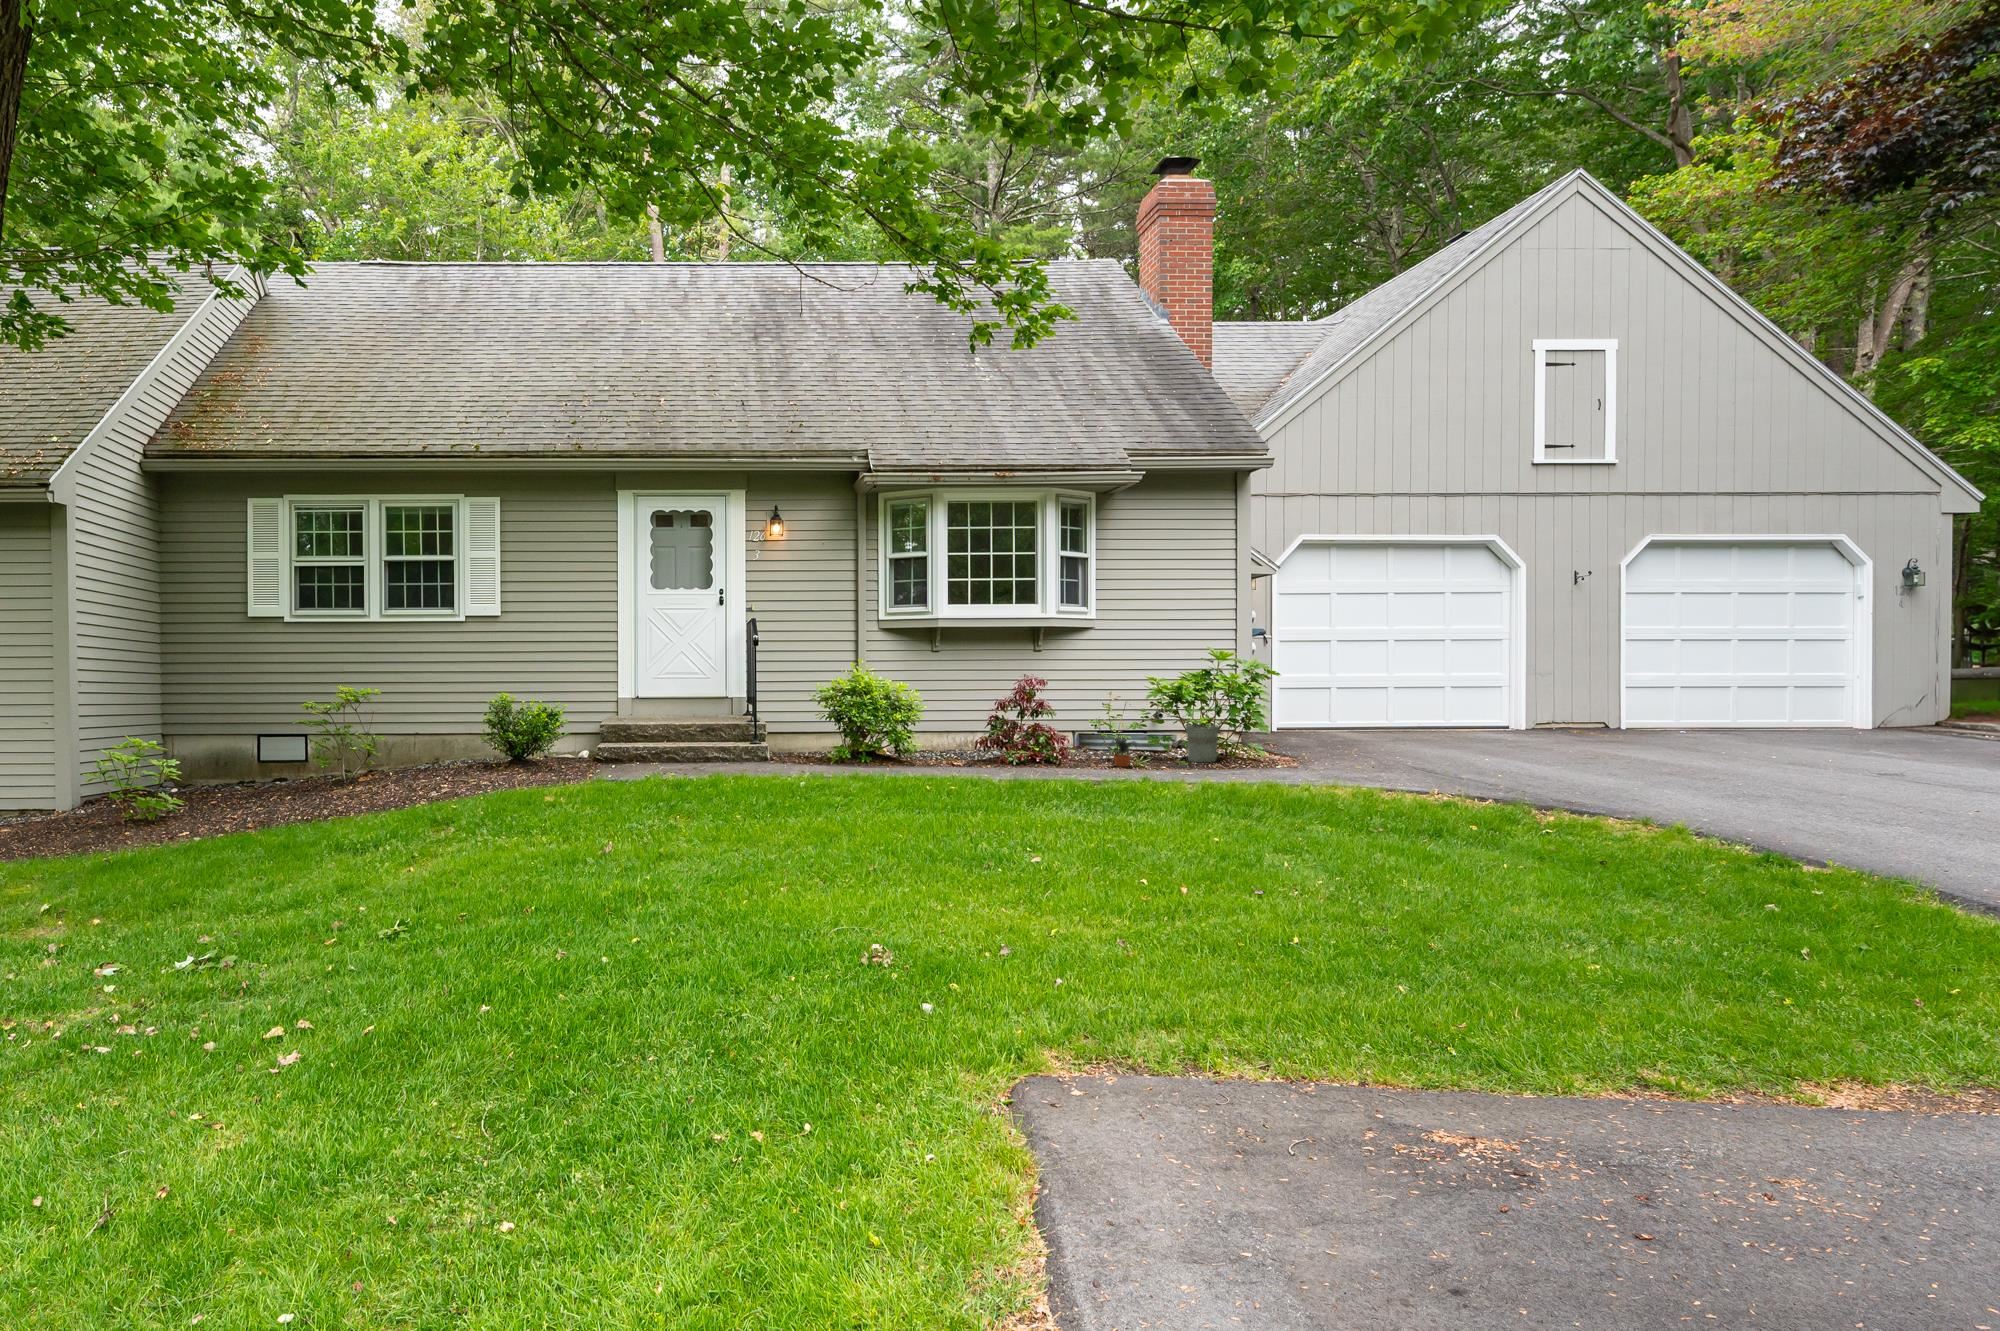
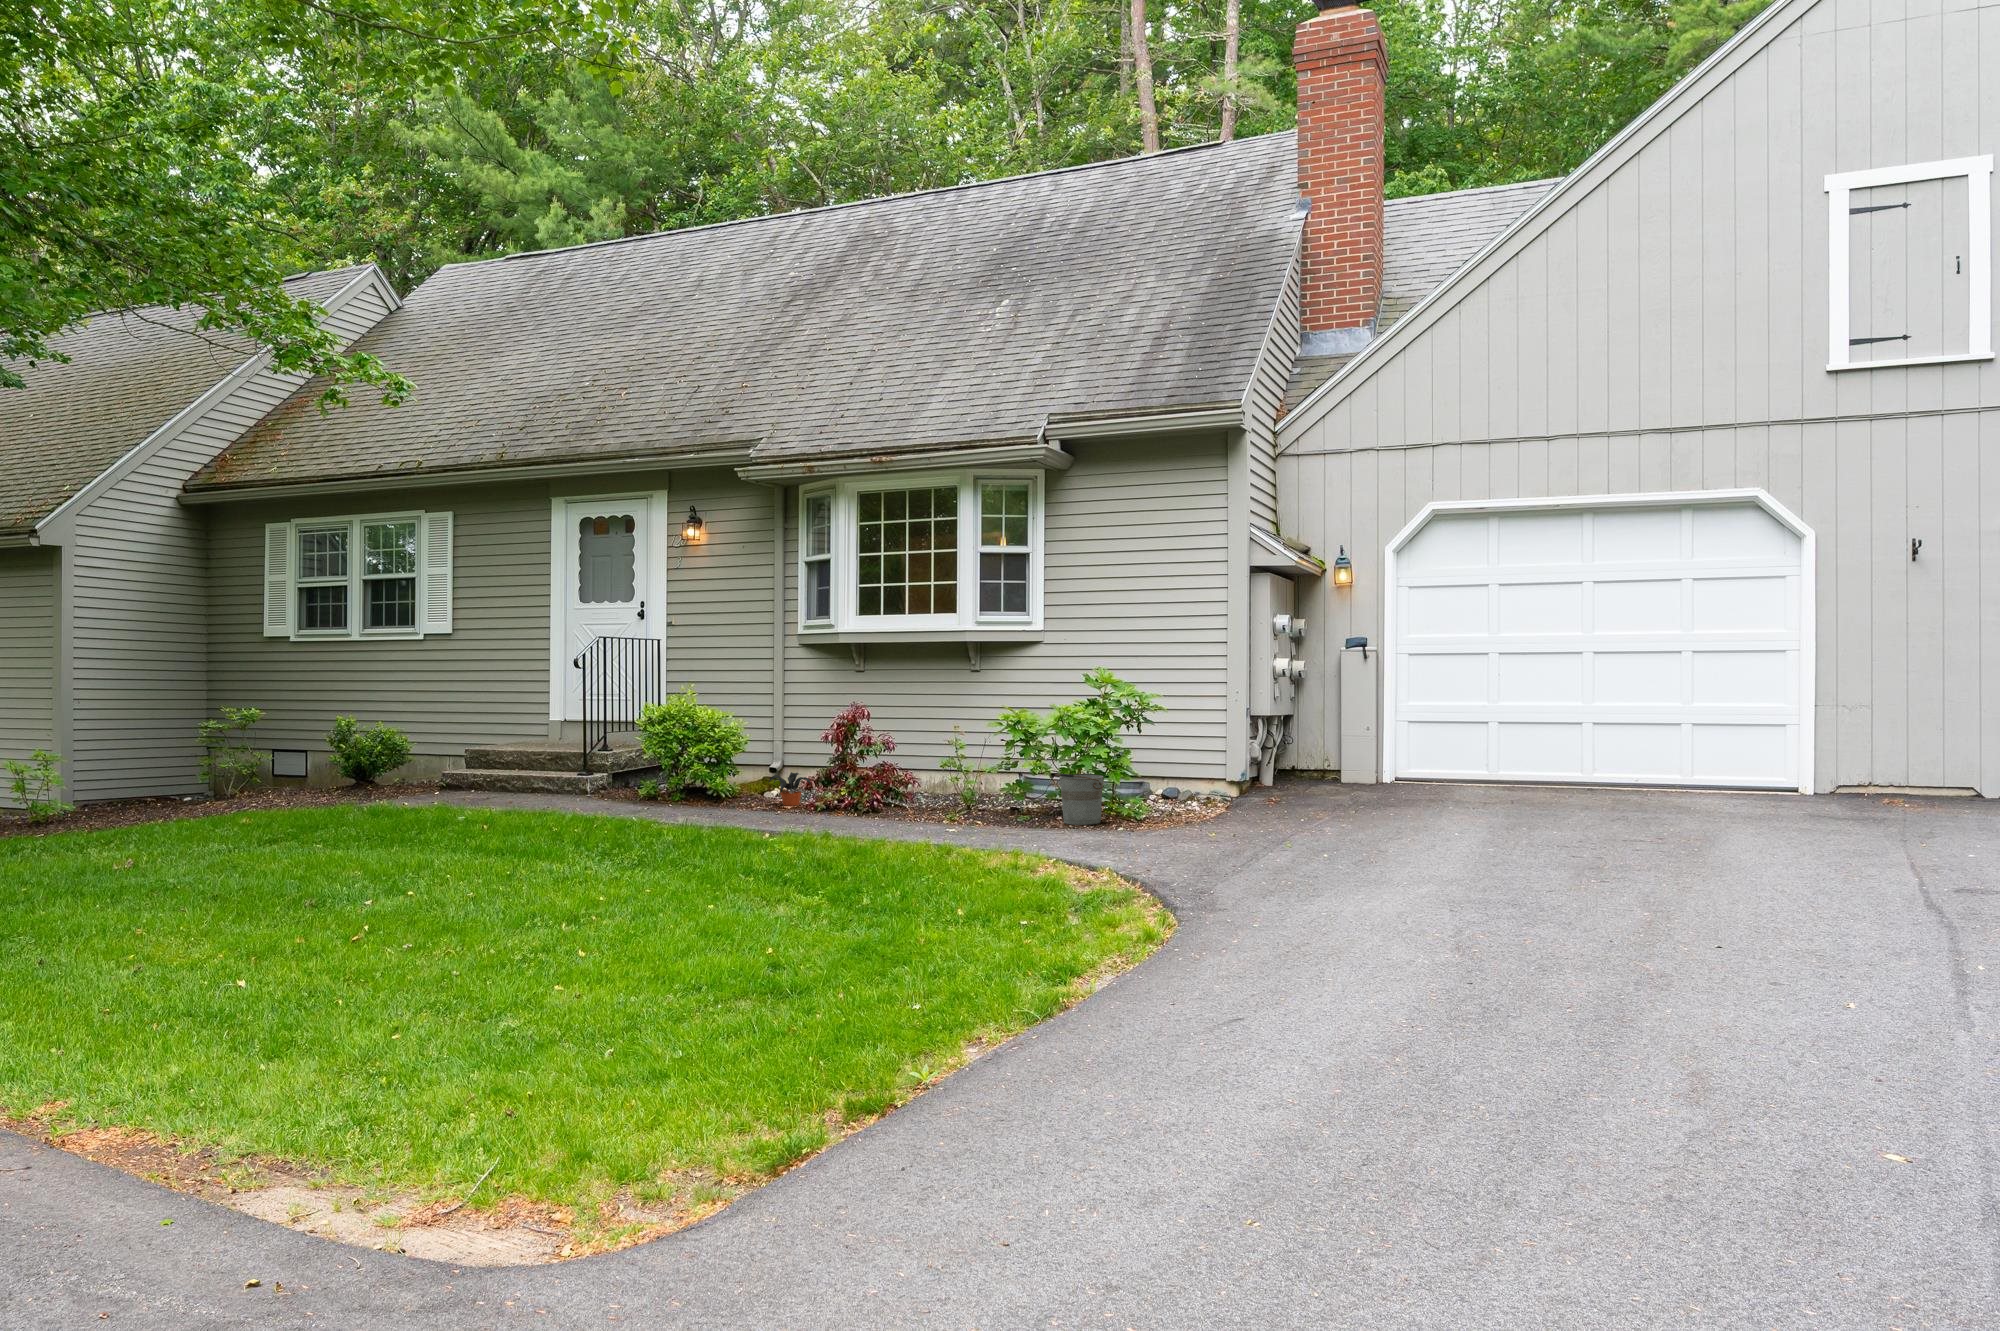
potted plant: present [1108,738,1137,767] -> present [769,772,811,806]

